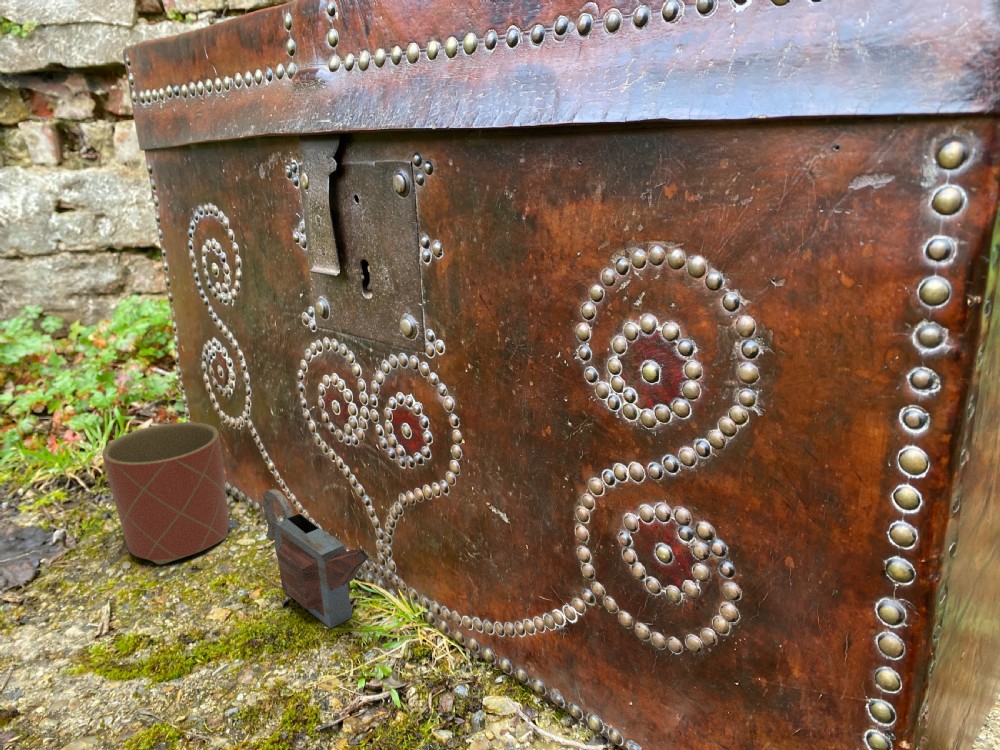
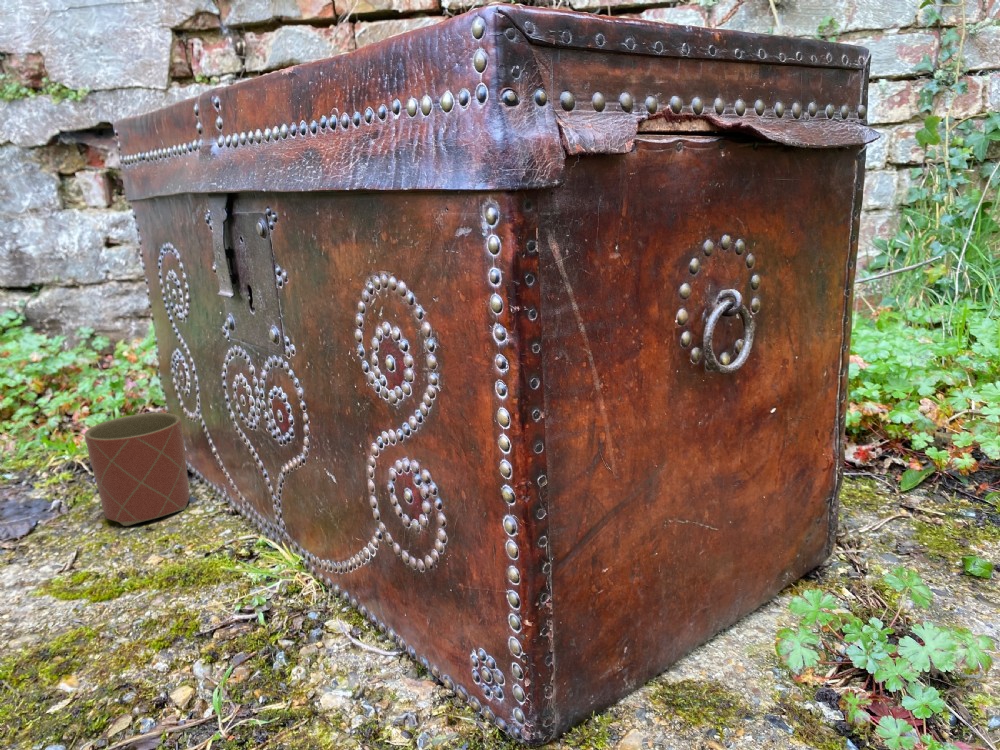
watering can: present [263,488,369,628] -> none [198,460,256,572]

